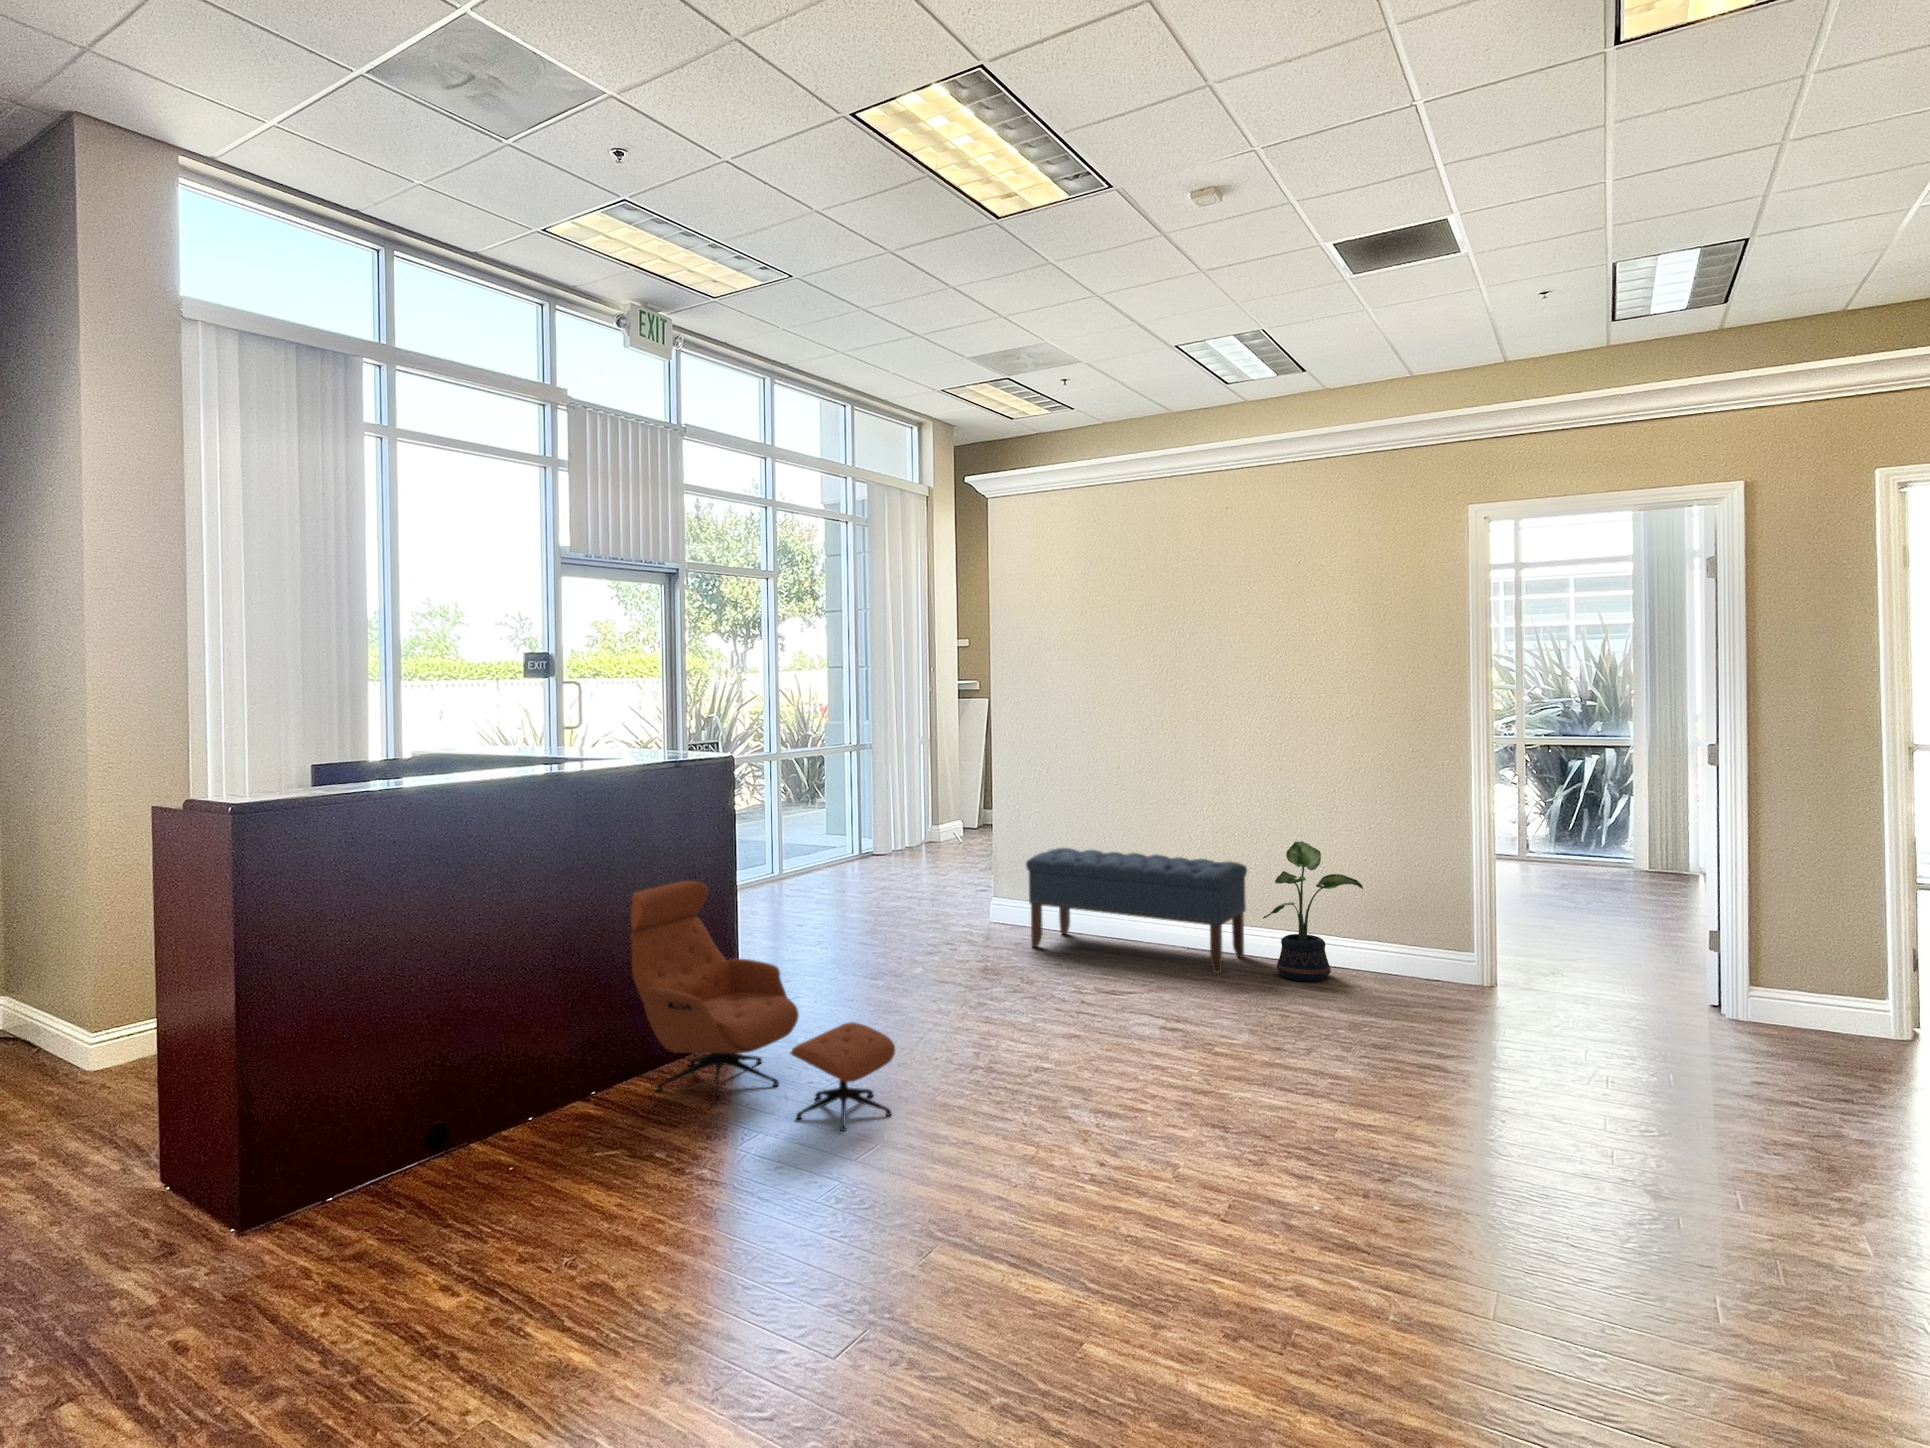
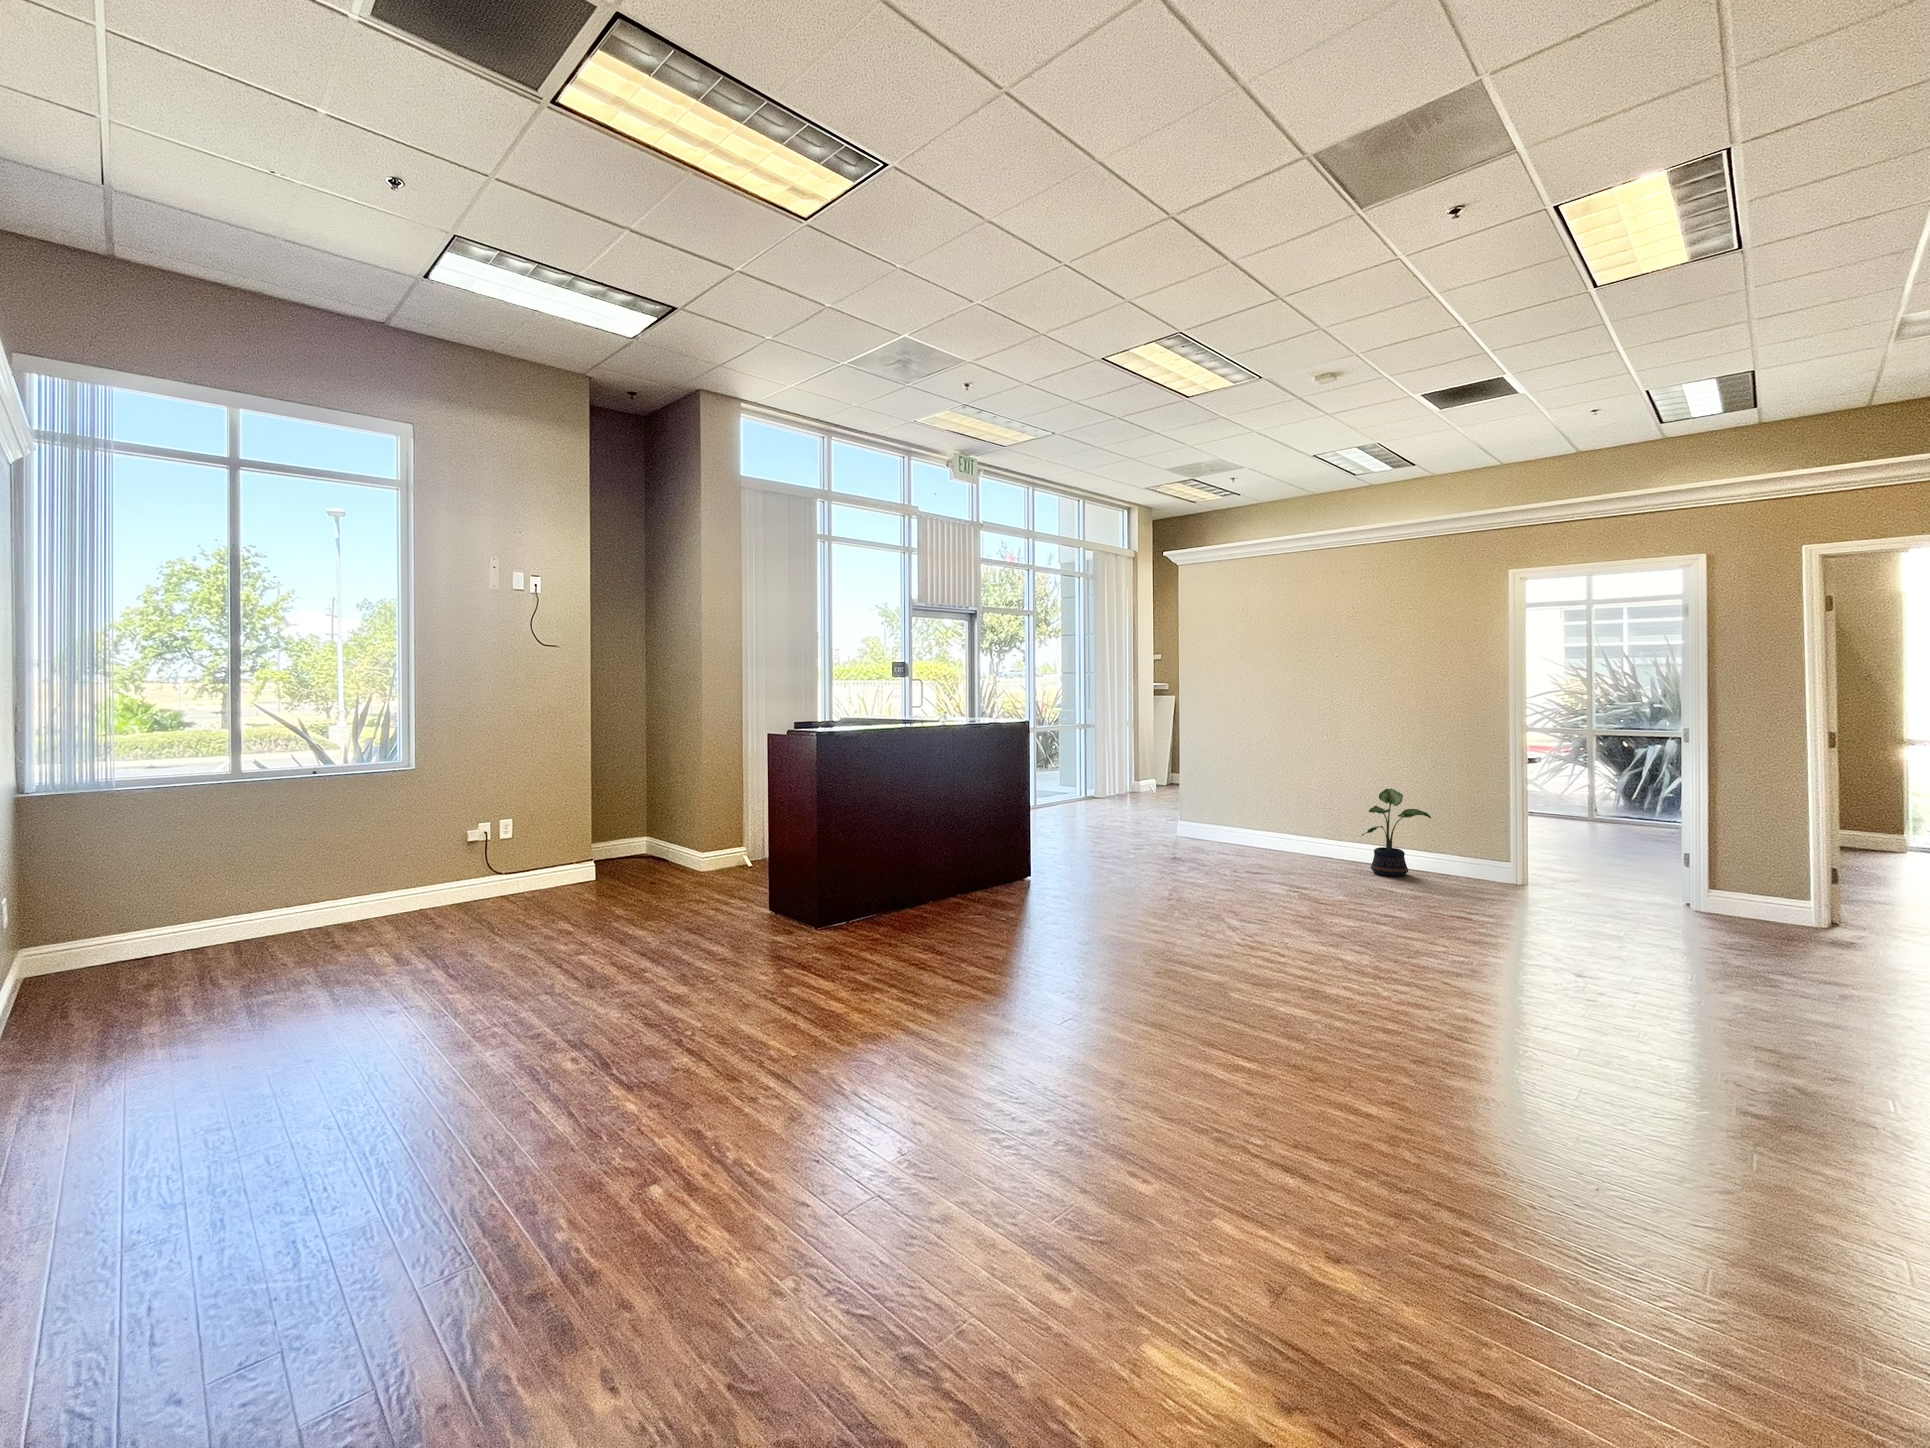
bench: present [1026,848,1247,973] -> none [1202,790,1353,870]
lounge chair: present [631,881,895,1131] -> none [978,789,1126,919]

